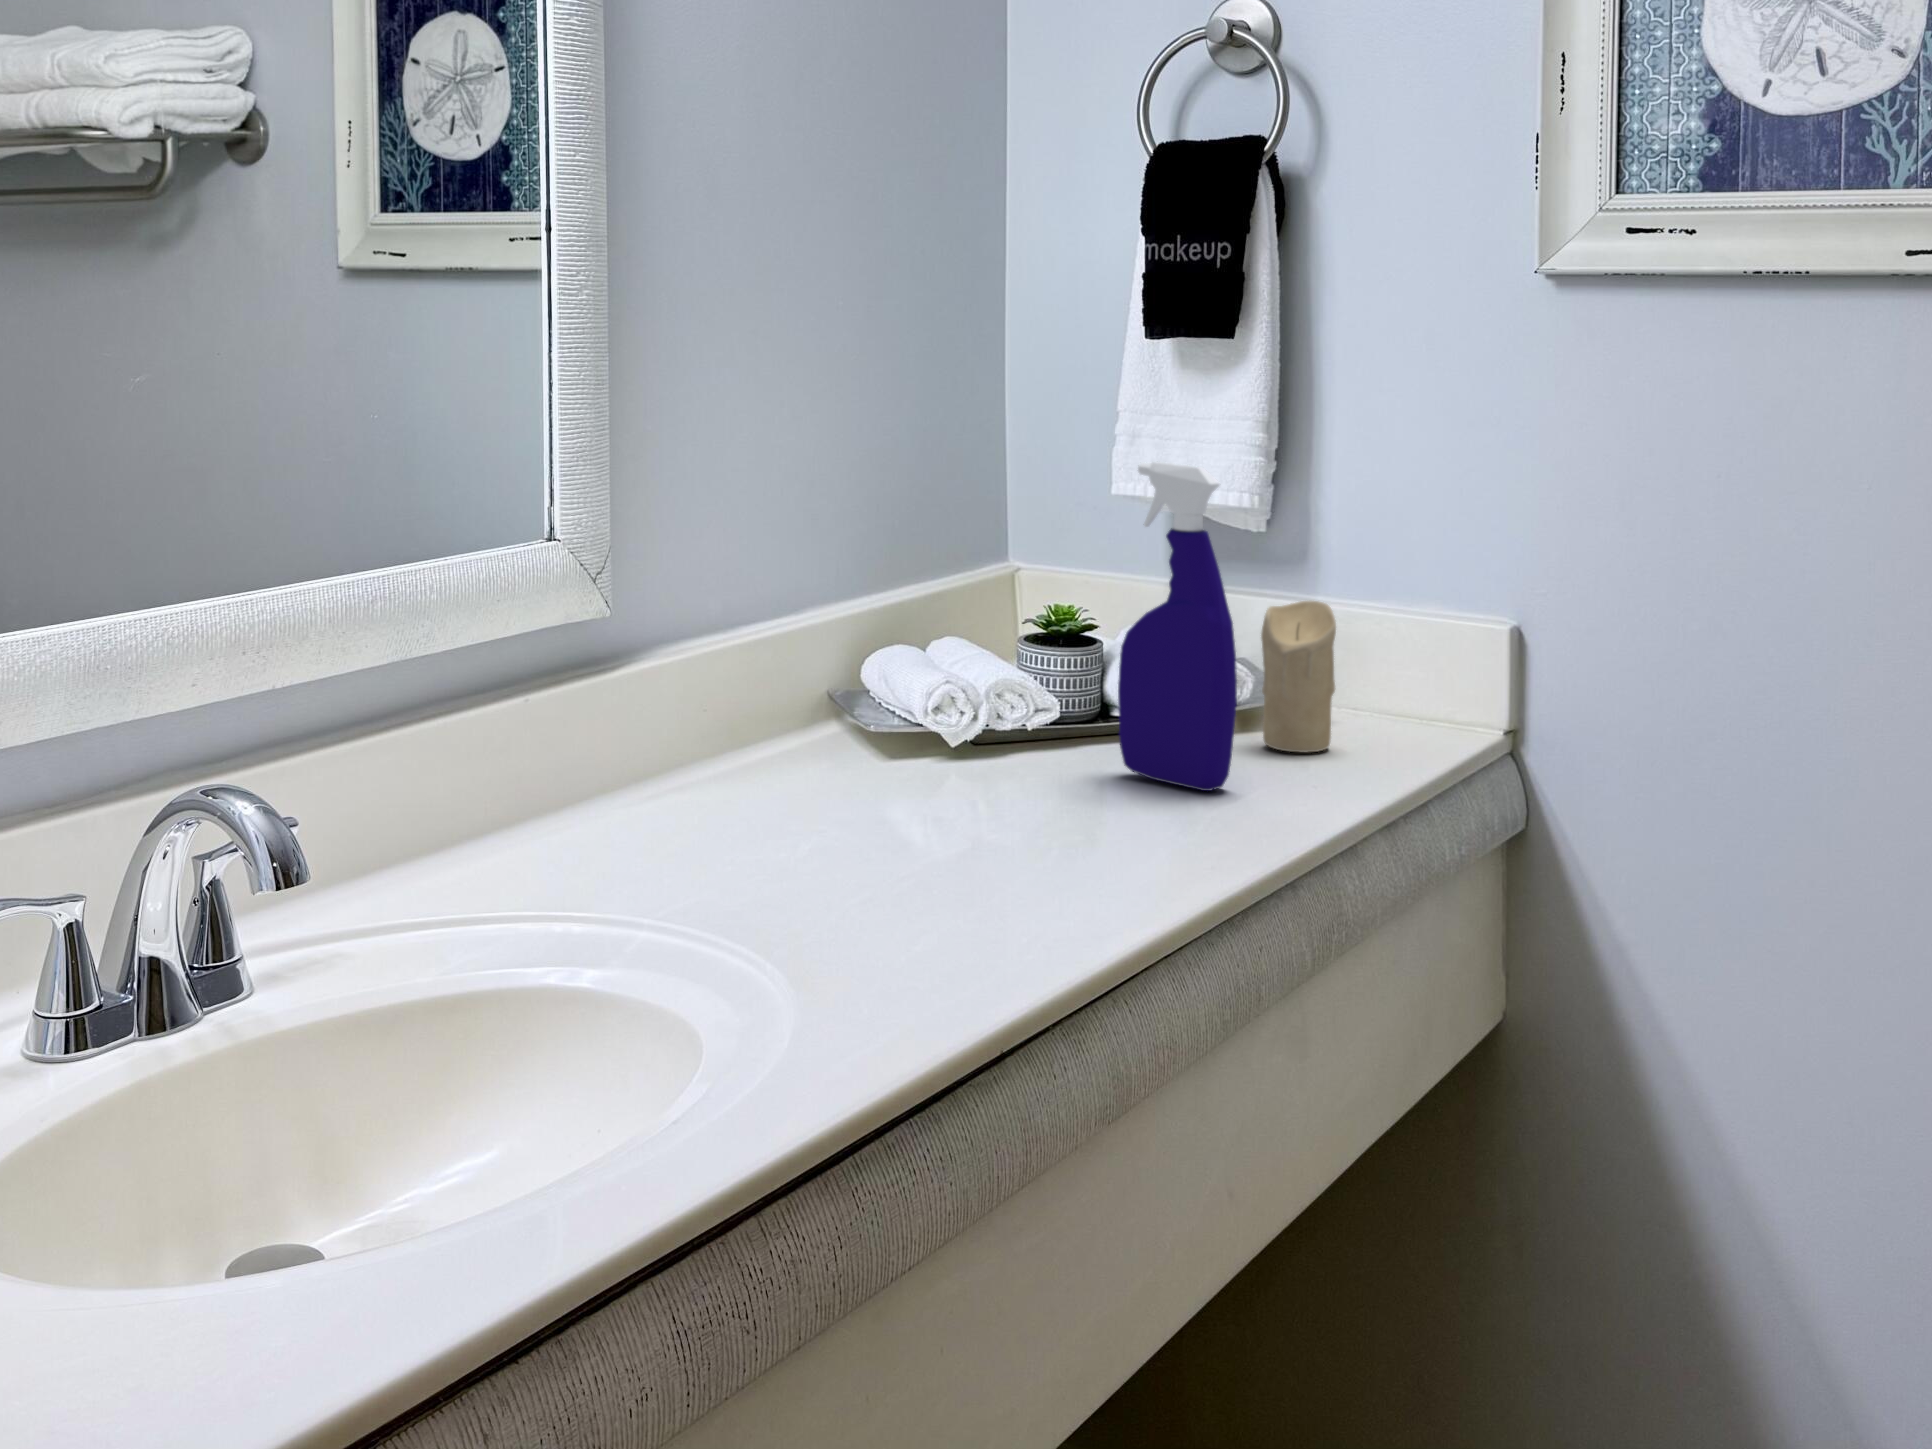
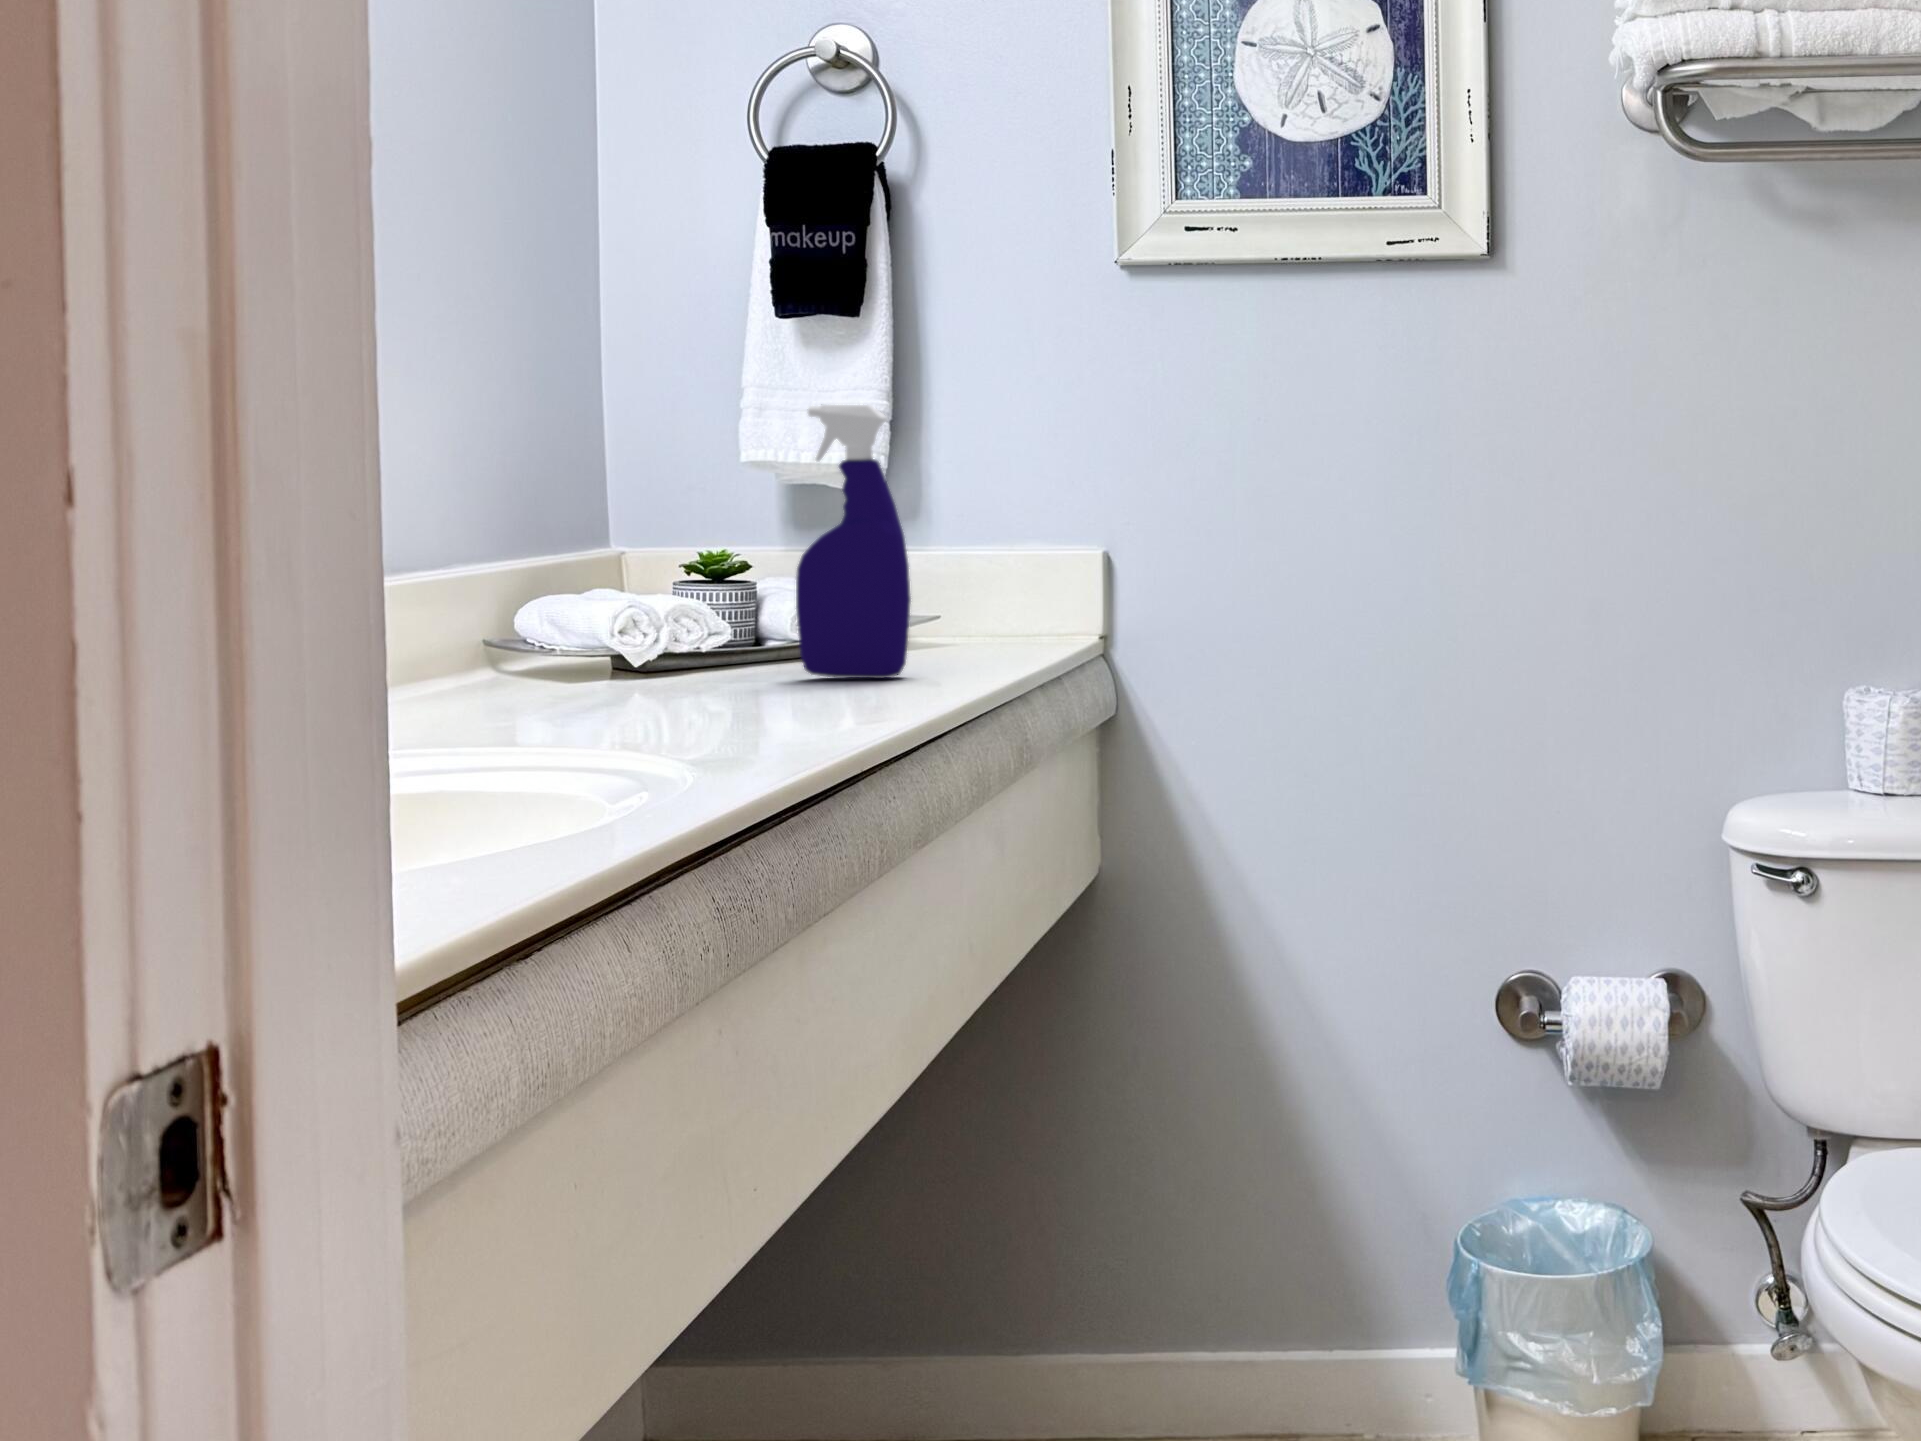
candle: present [1261,601,1336,752] -> none [906,533,972,657]

